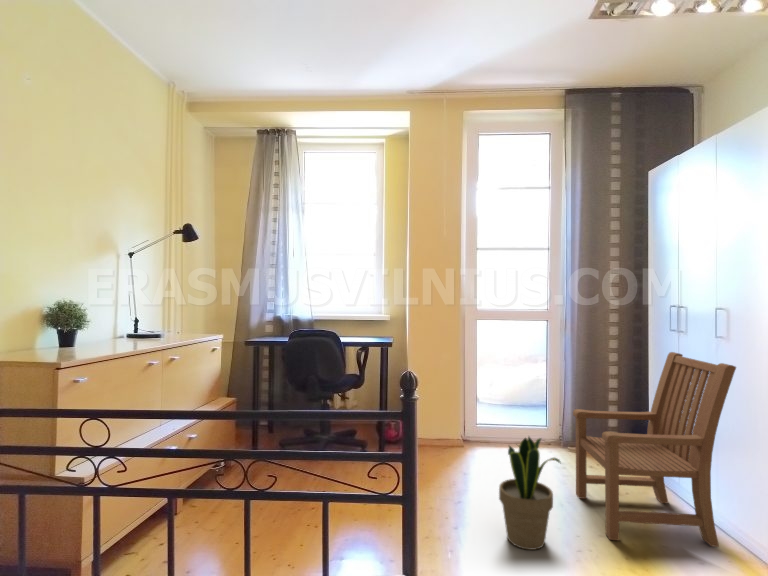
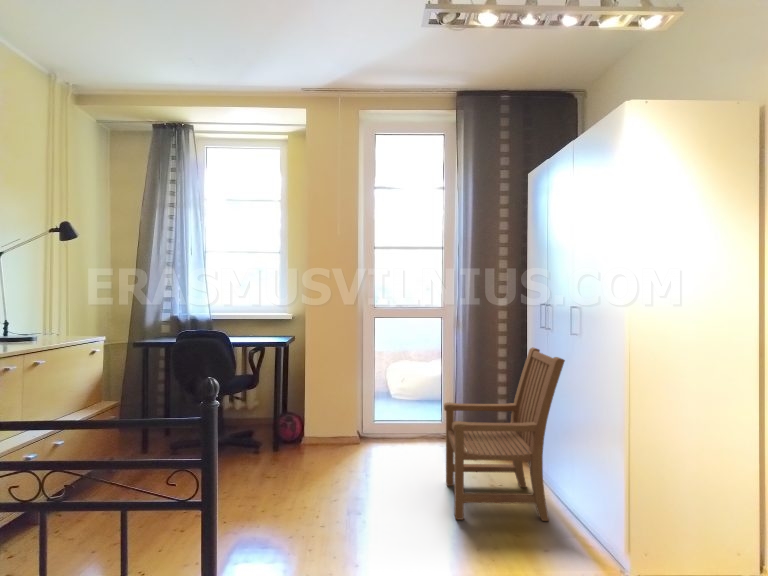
potted plant: present [499,437,560,550] -> none [355,427,408,531]

